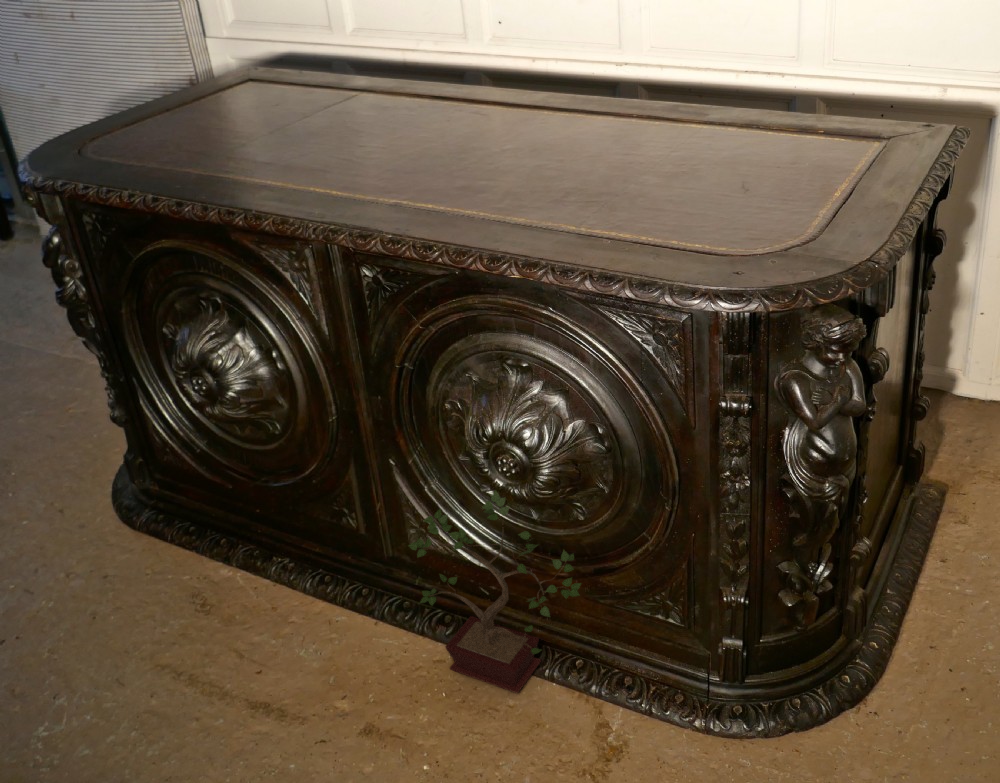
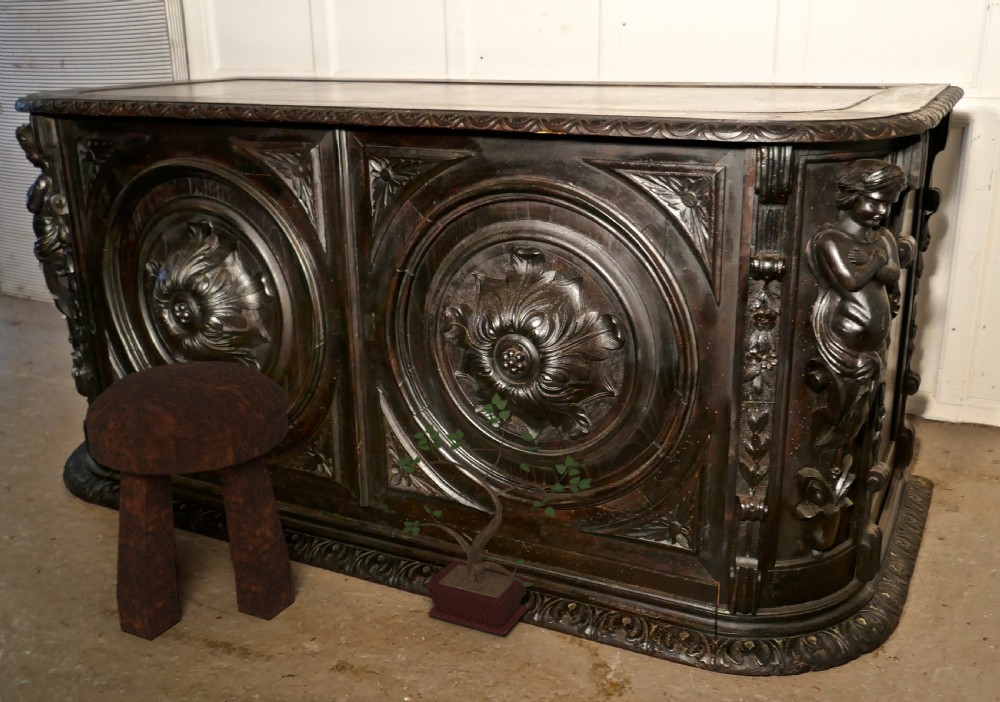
stool: none [124,438,331,700] -> present [85,361,294,640]

